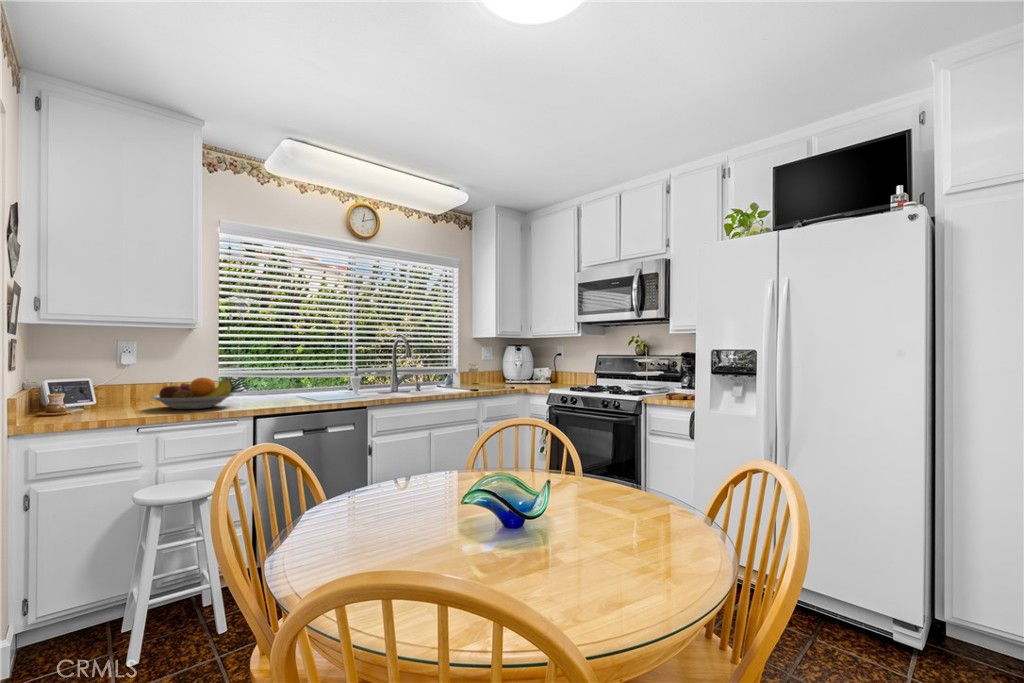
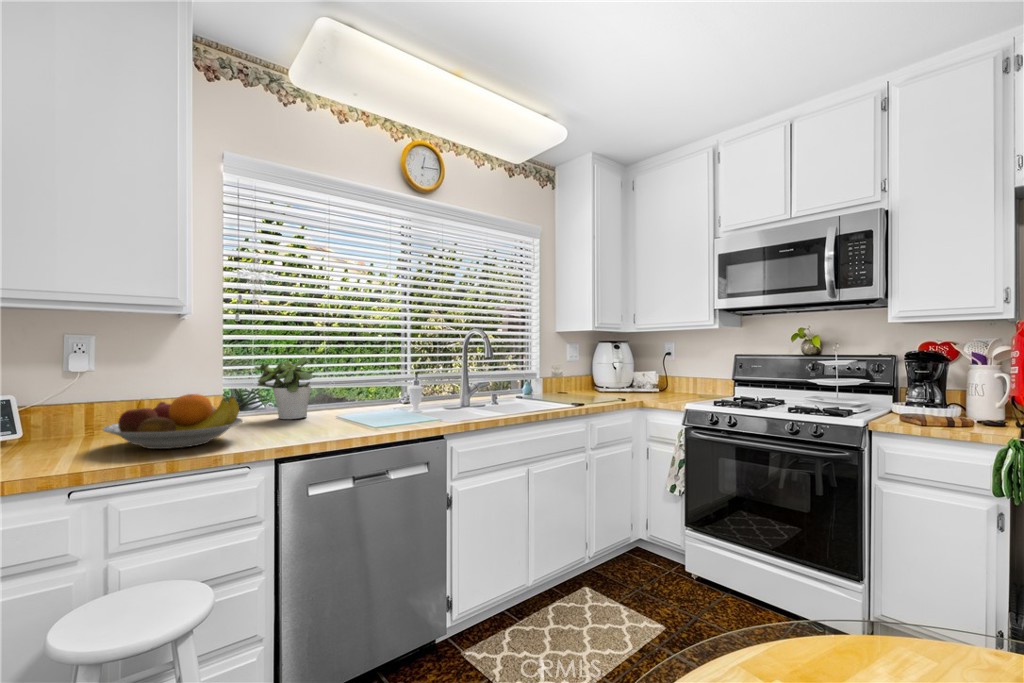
potted plant: none [240,356,282,398] -> present [255,357,315,419]

